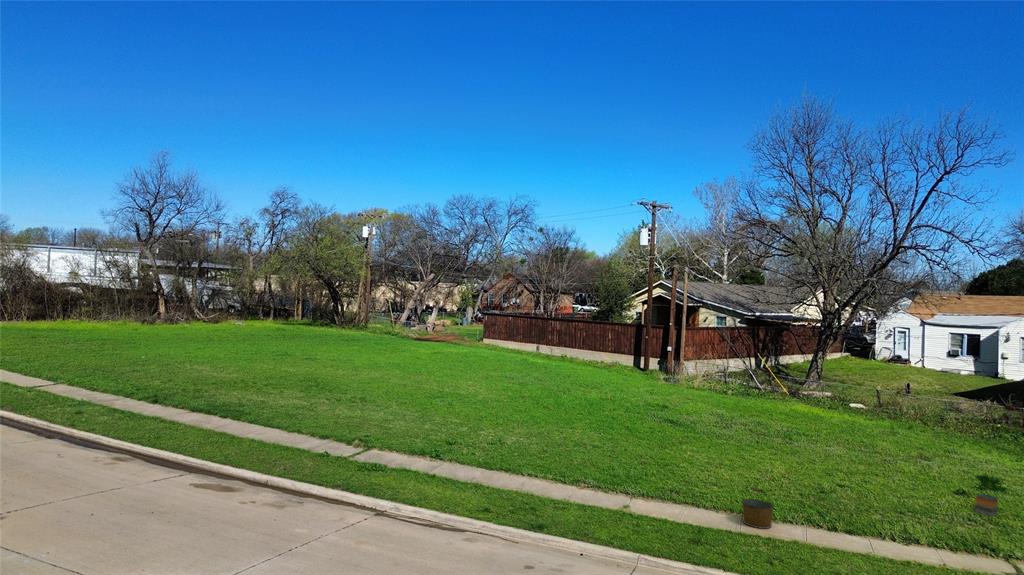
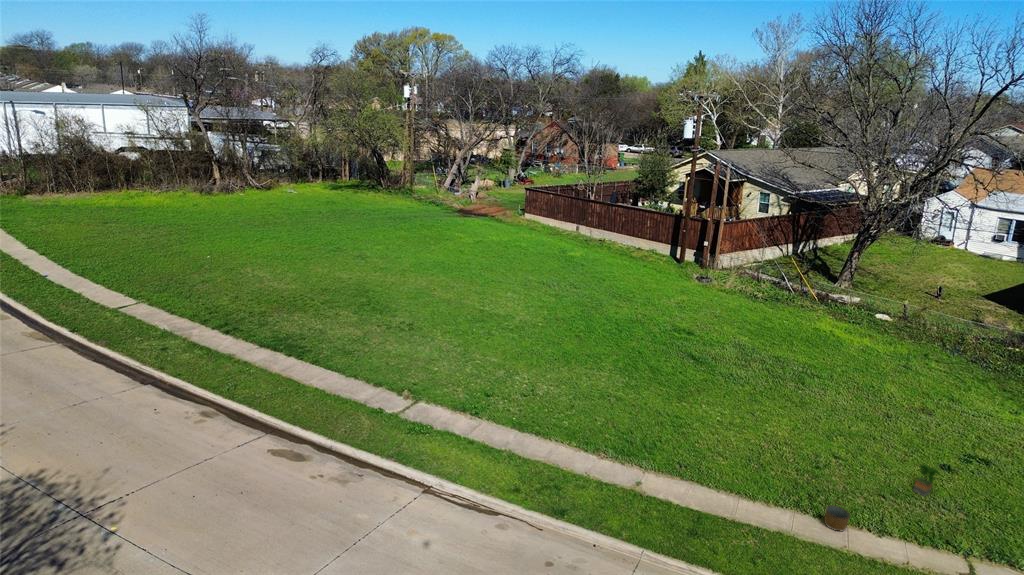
bucket: present [742,488,773,529] -> present [824,503,850,531]

